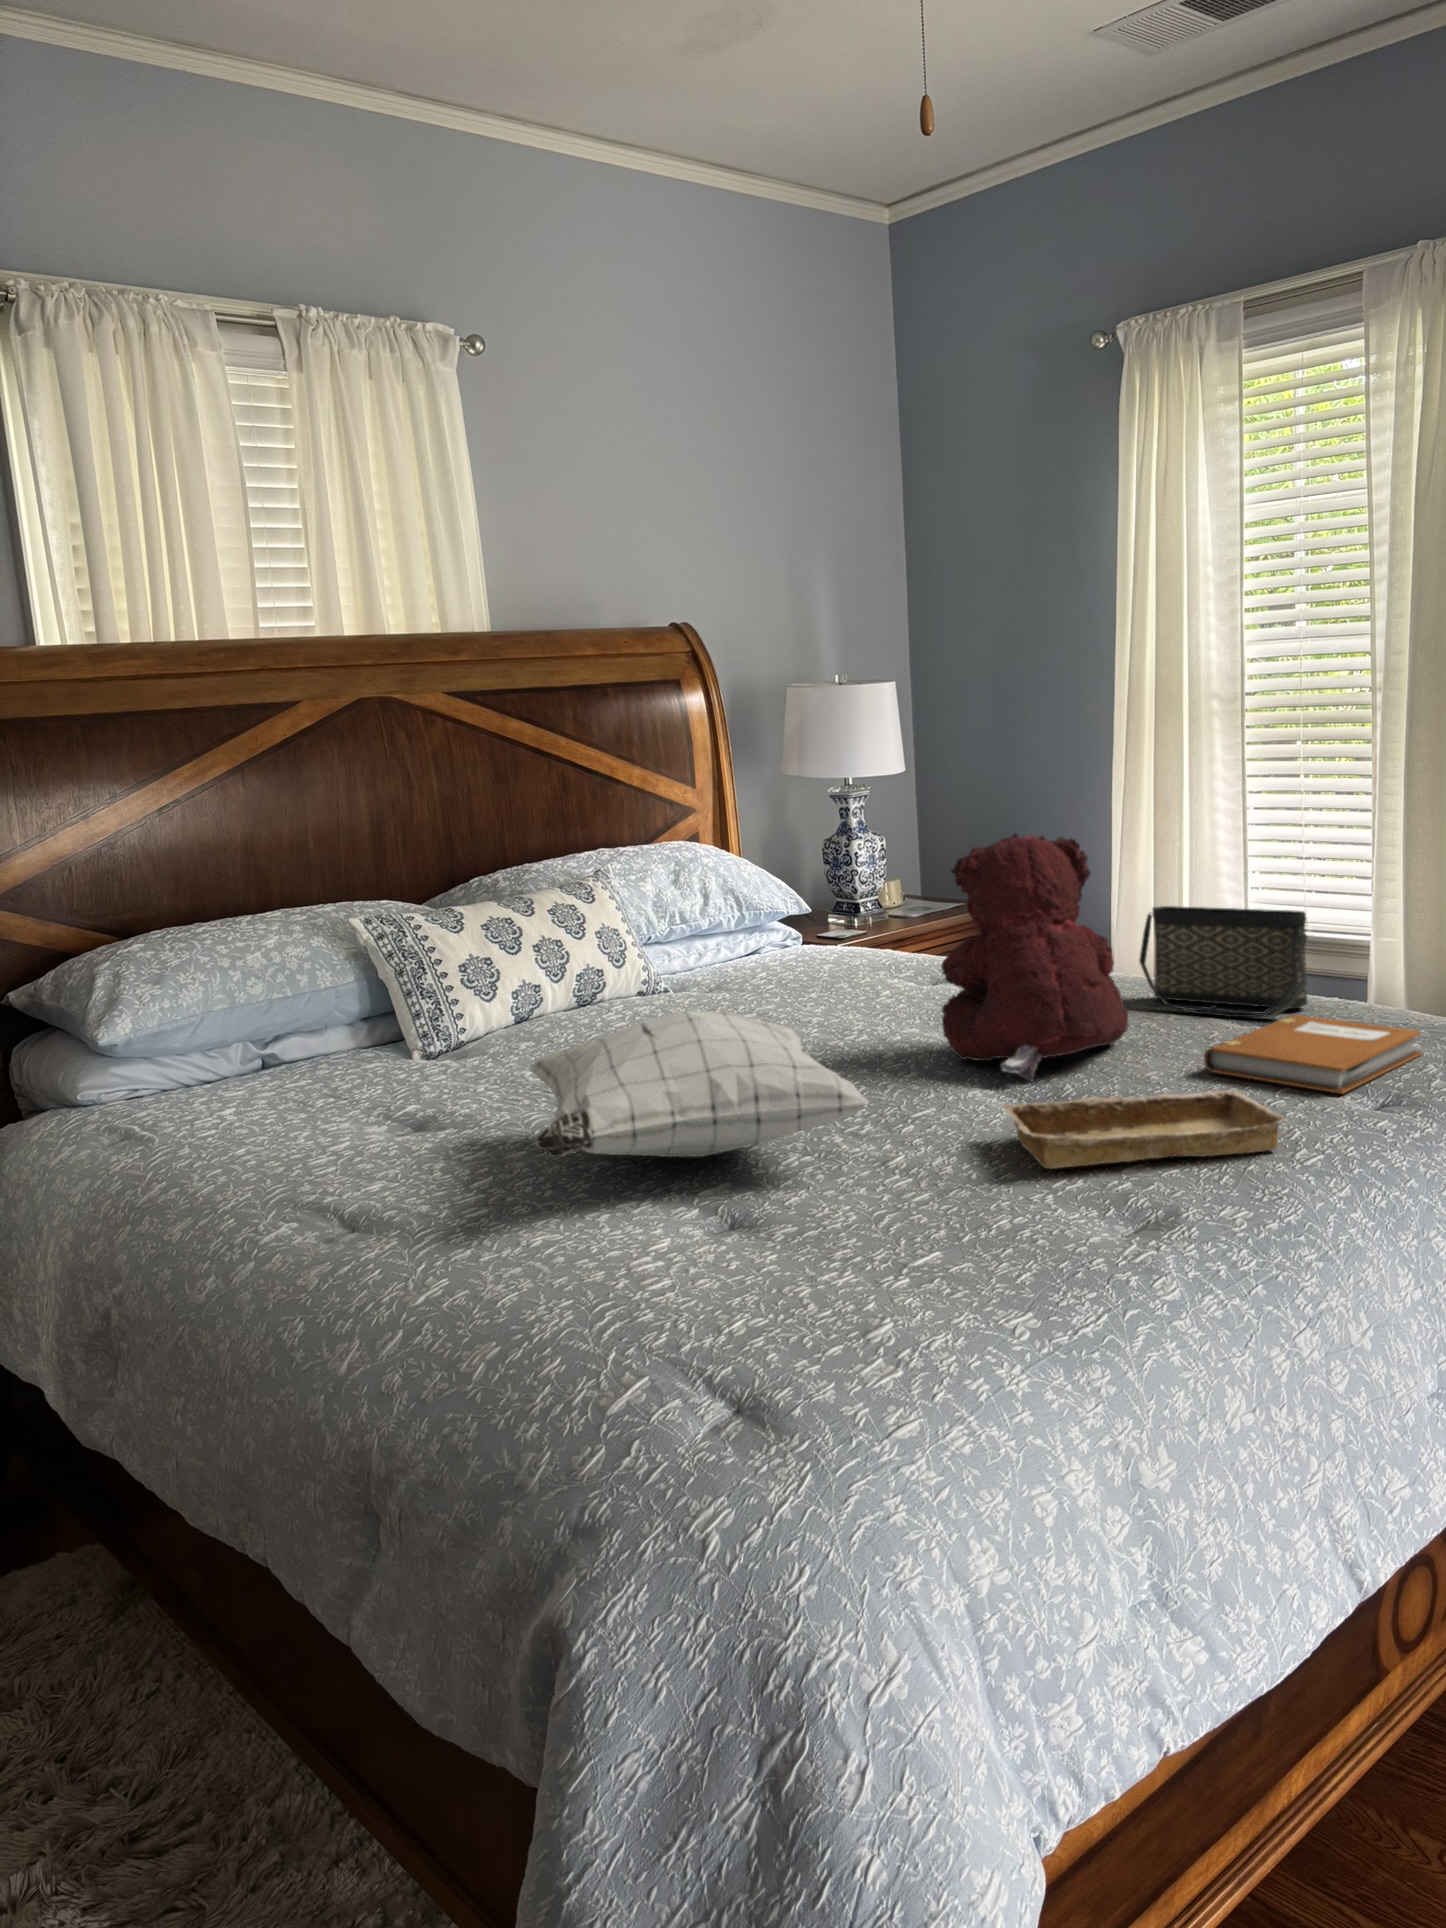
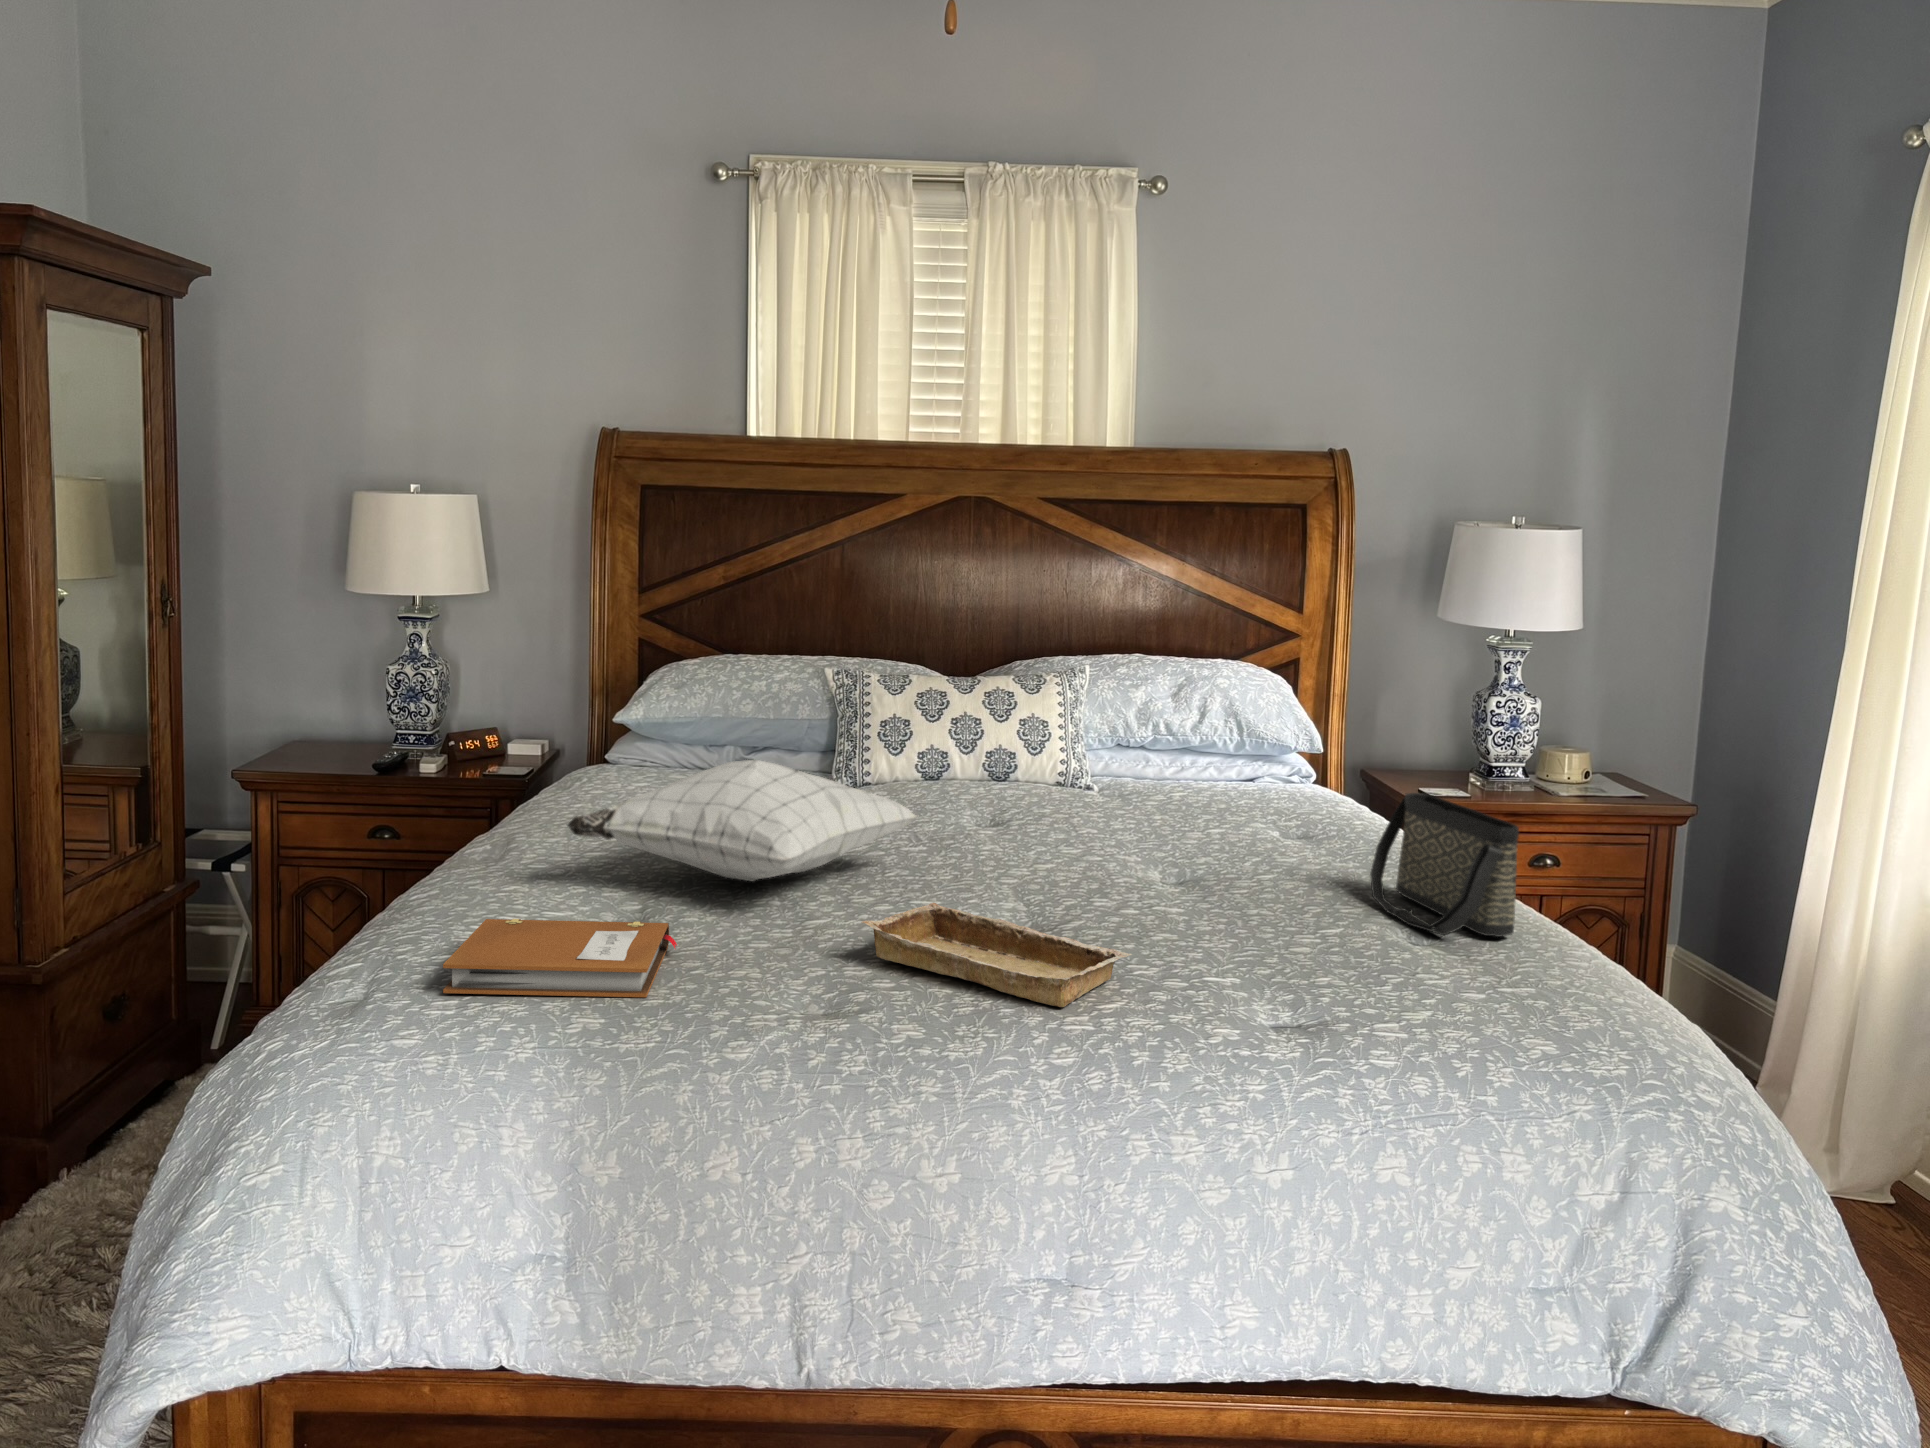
teddy bear: present [941,834,1128,1081] -> none [1056,674,1261,912]
notebook: present [1204,1015,1421,1094] -> present [443,919,677,997]

